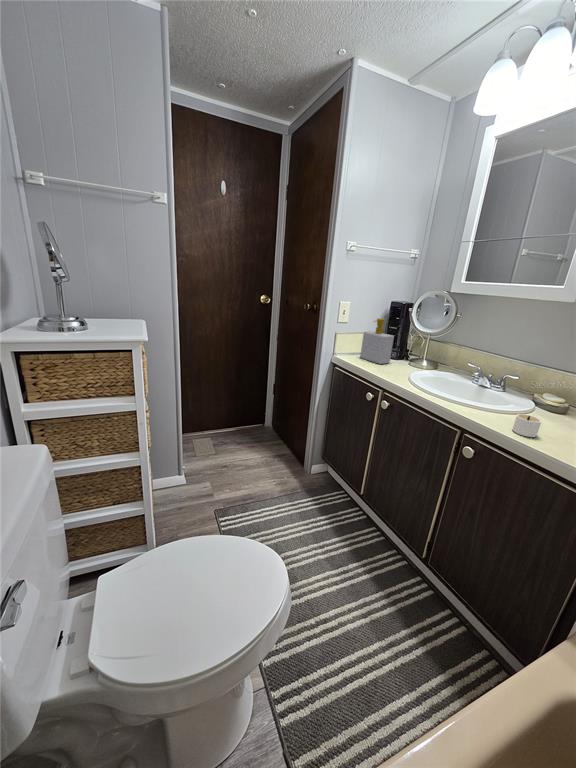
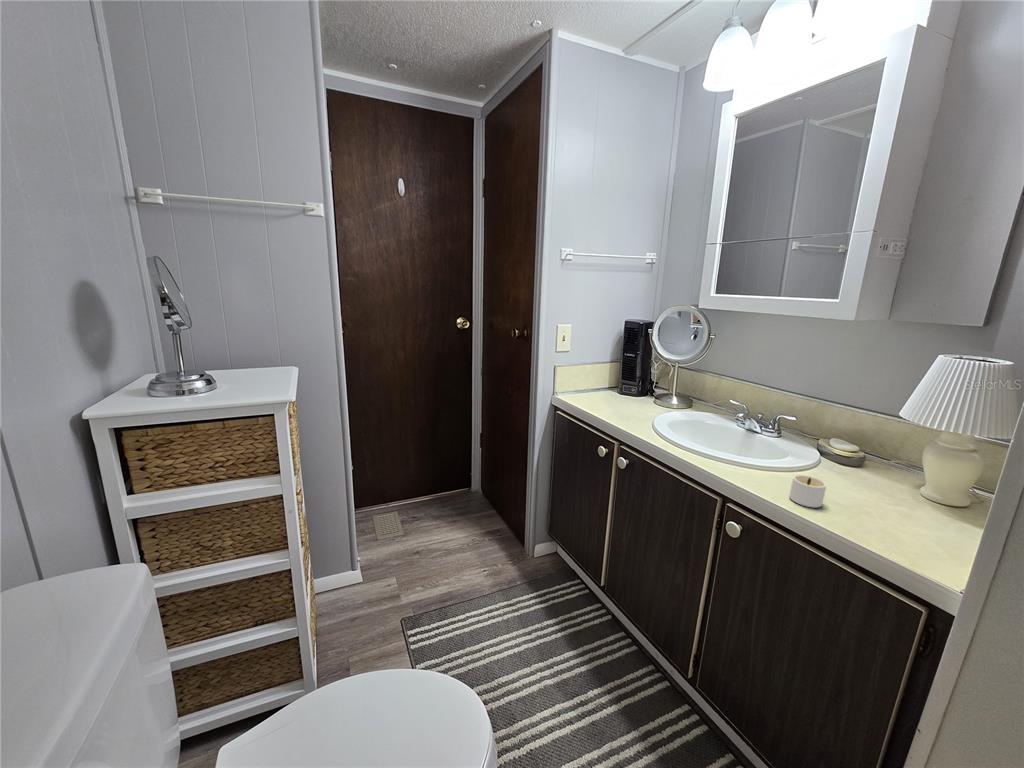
soap bottle: present [360,319,394,364] -> none [589,345,631,405]

